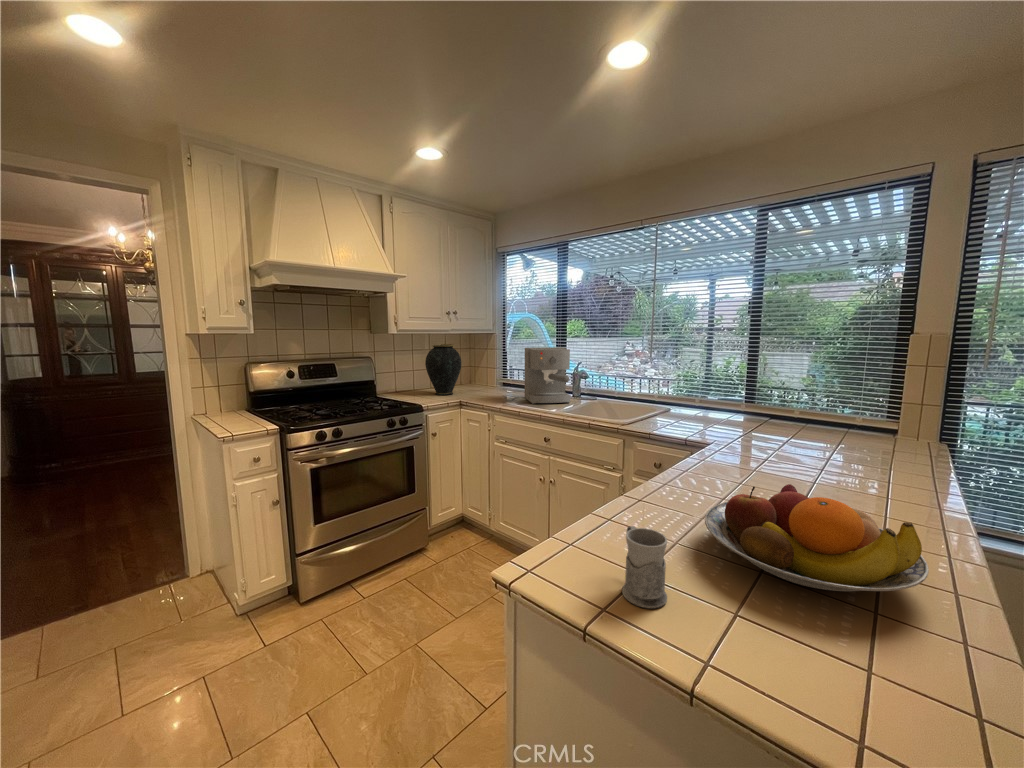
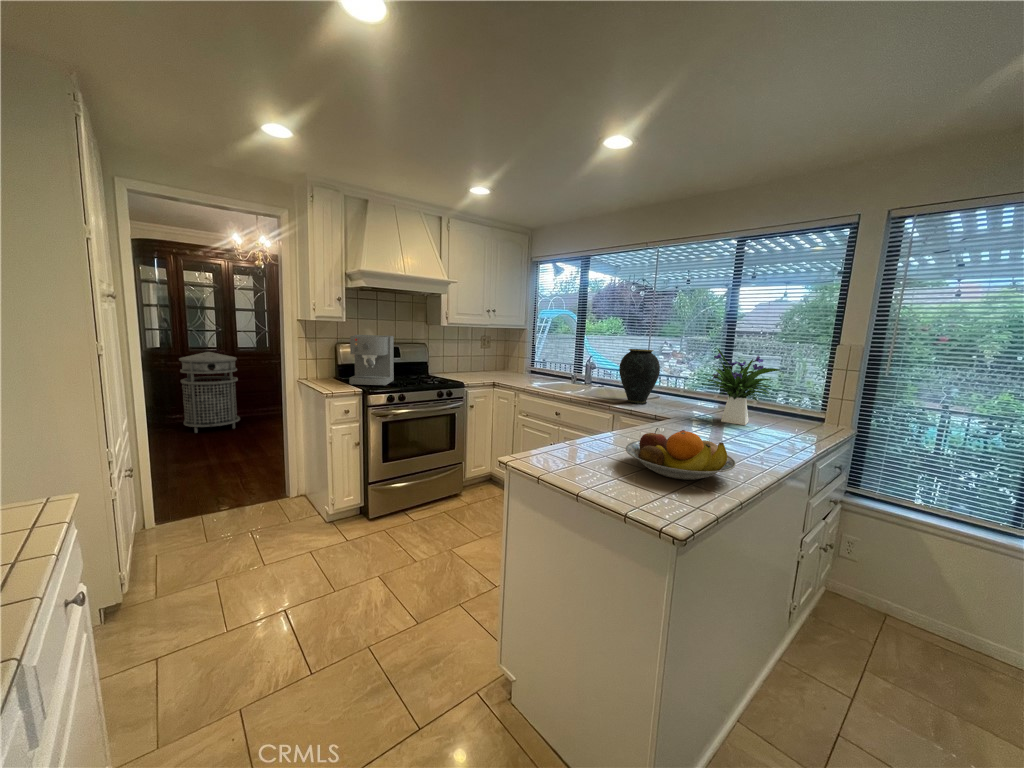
vase: present [425,345,462,395] -> present [619,349,660,404]
flower arrangement: none [740,345,853,448] -> present [704,348,780,425]
coffee maker: present [525,347,571,404] -> present [349,335,394,386]
trash can: none [49,380,142,486] -> present [179,352,240,433]
mug: present [622,526,667,609] -> none [568,439,592,477]

